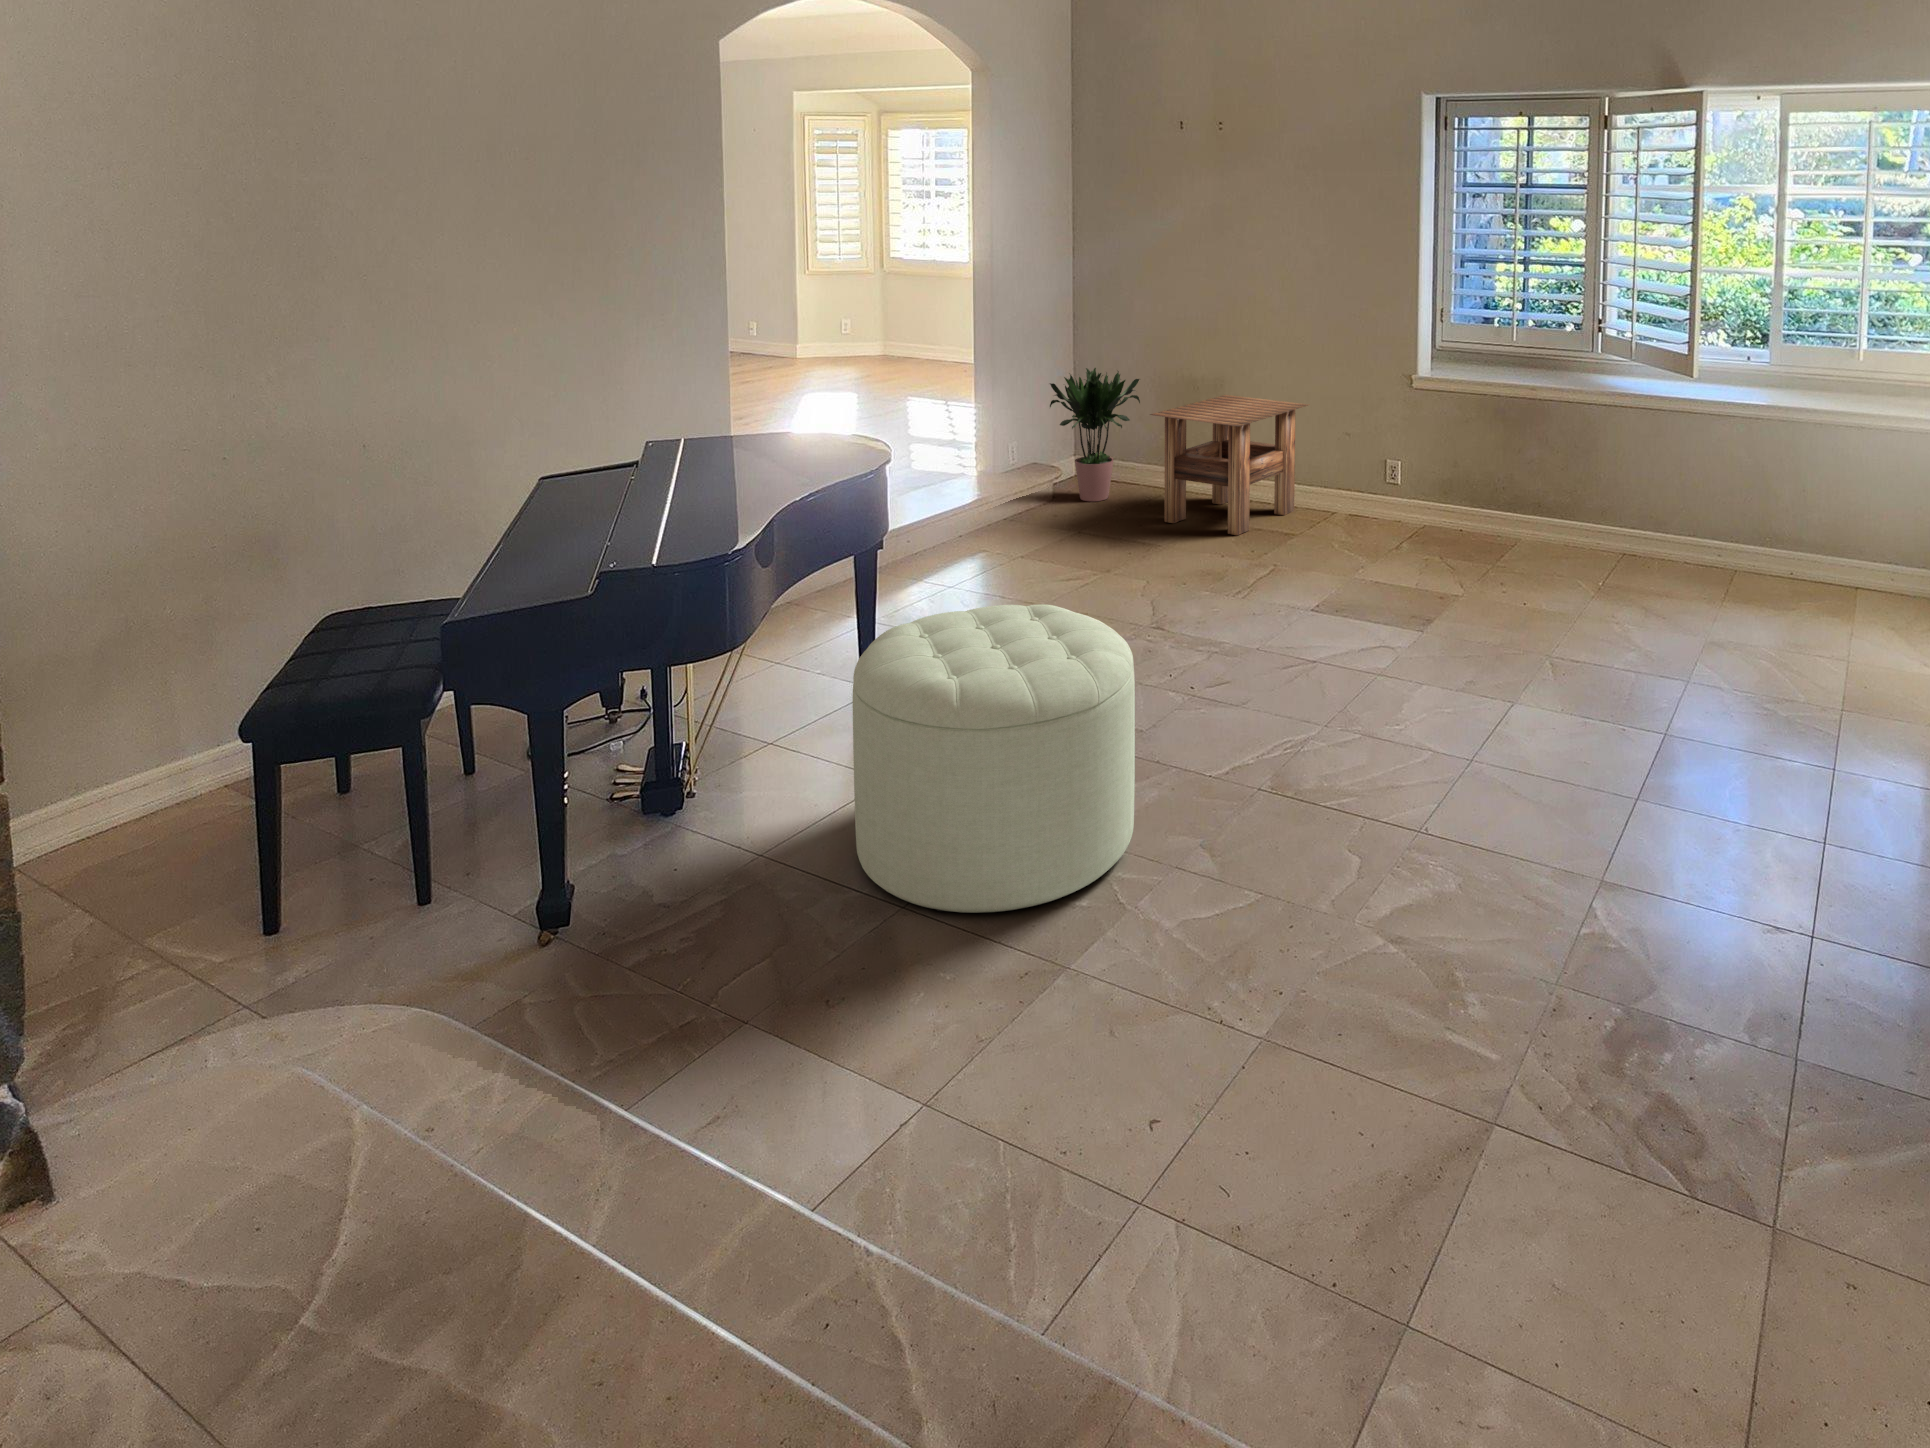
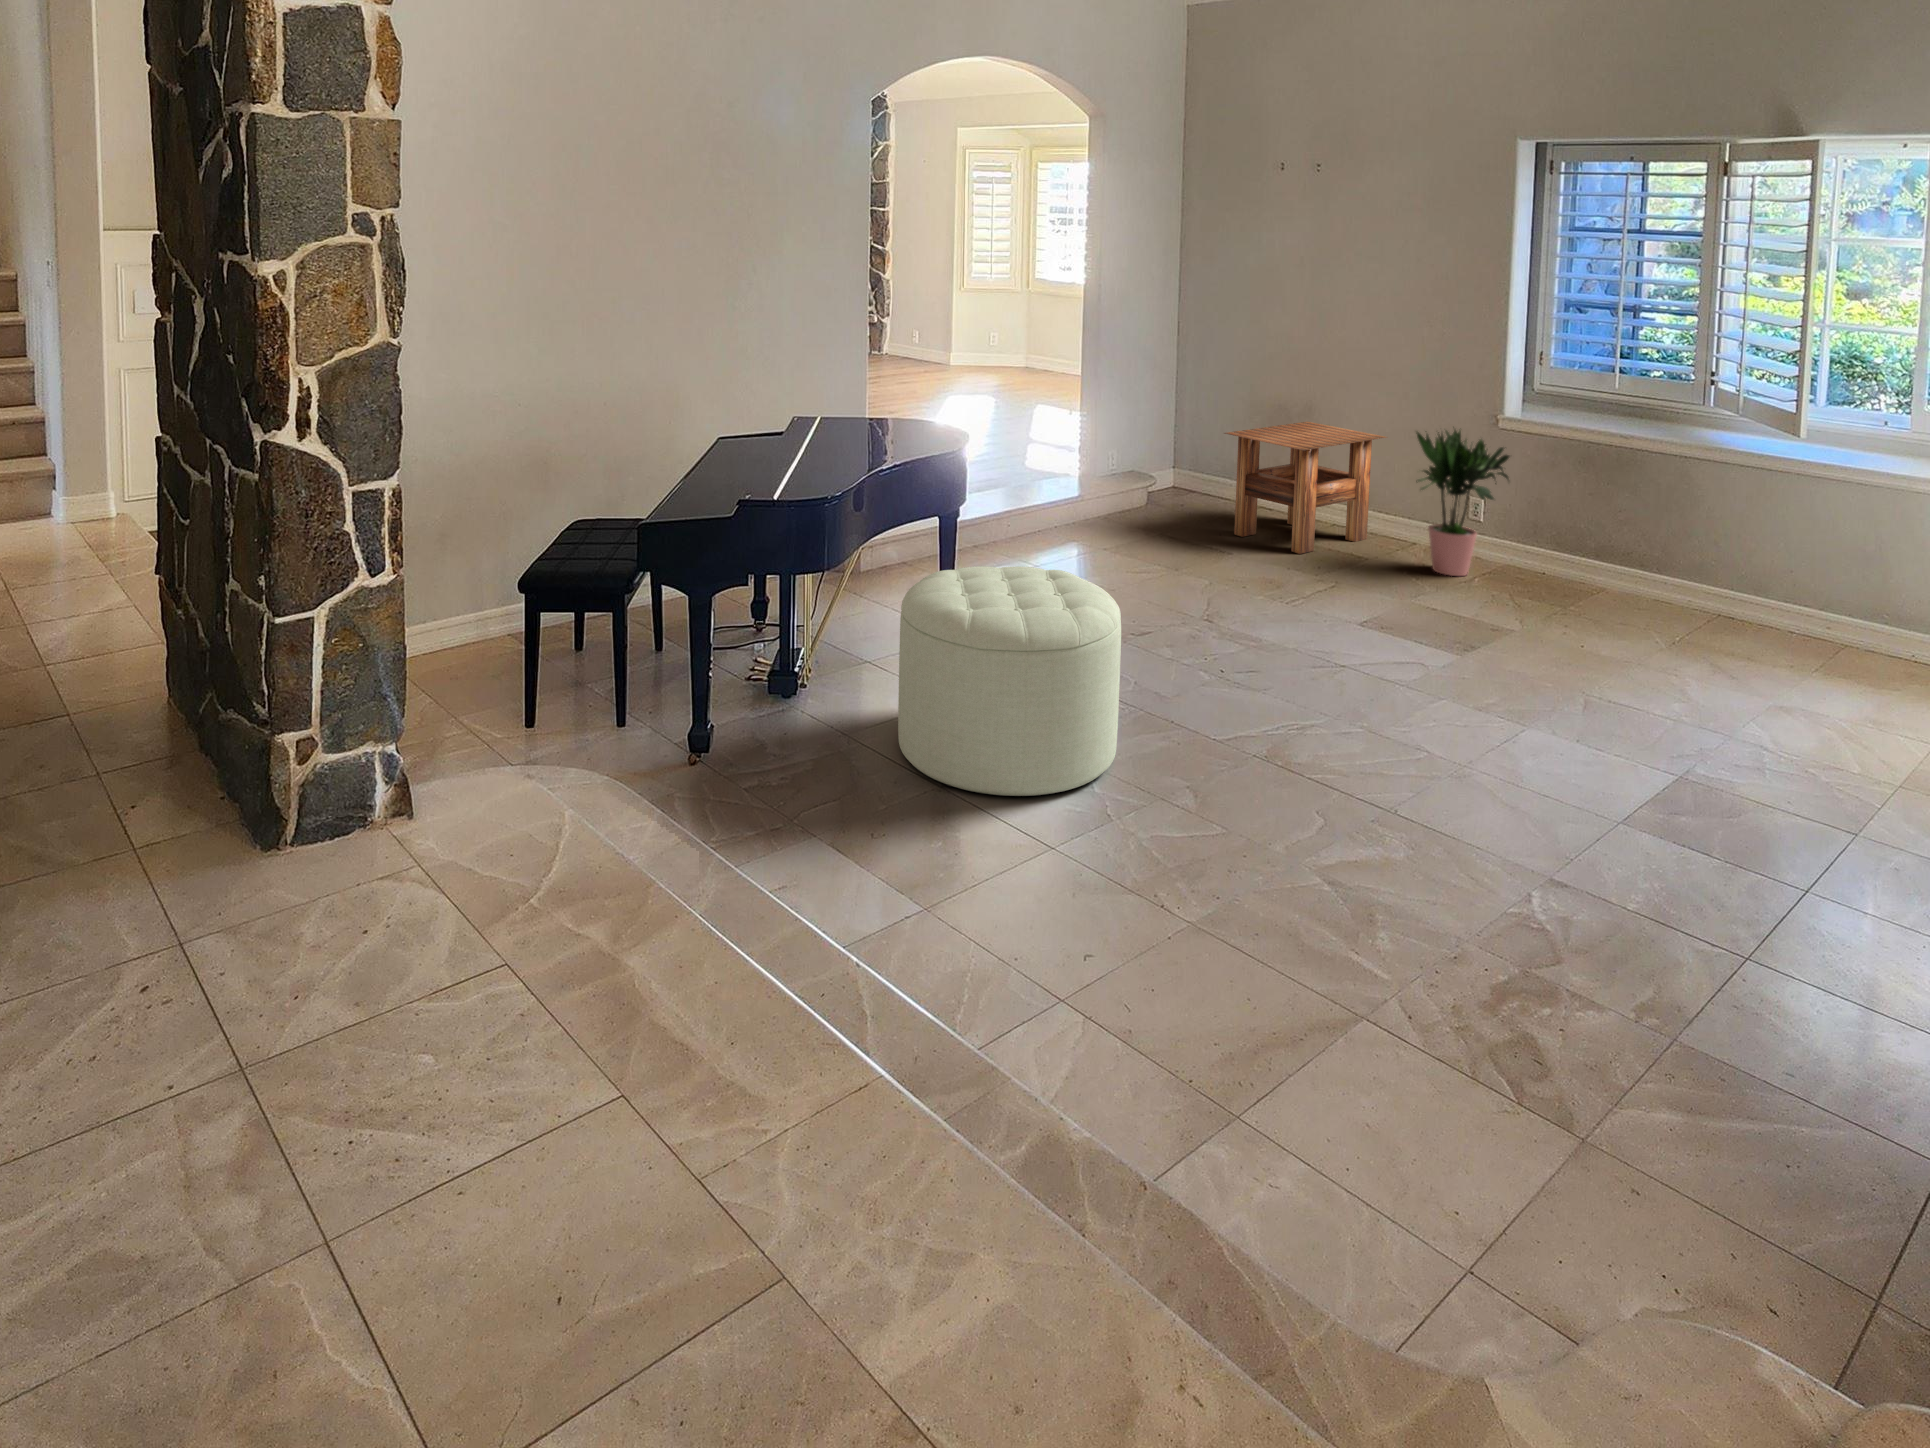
potted plant: present [1050,368,1140,501] -> present [1416,427,1509,576]

